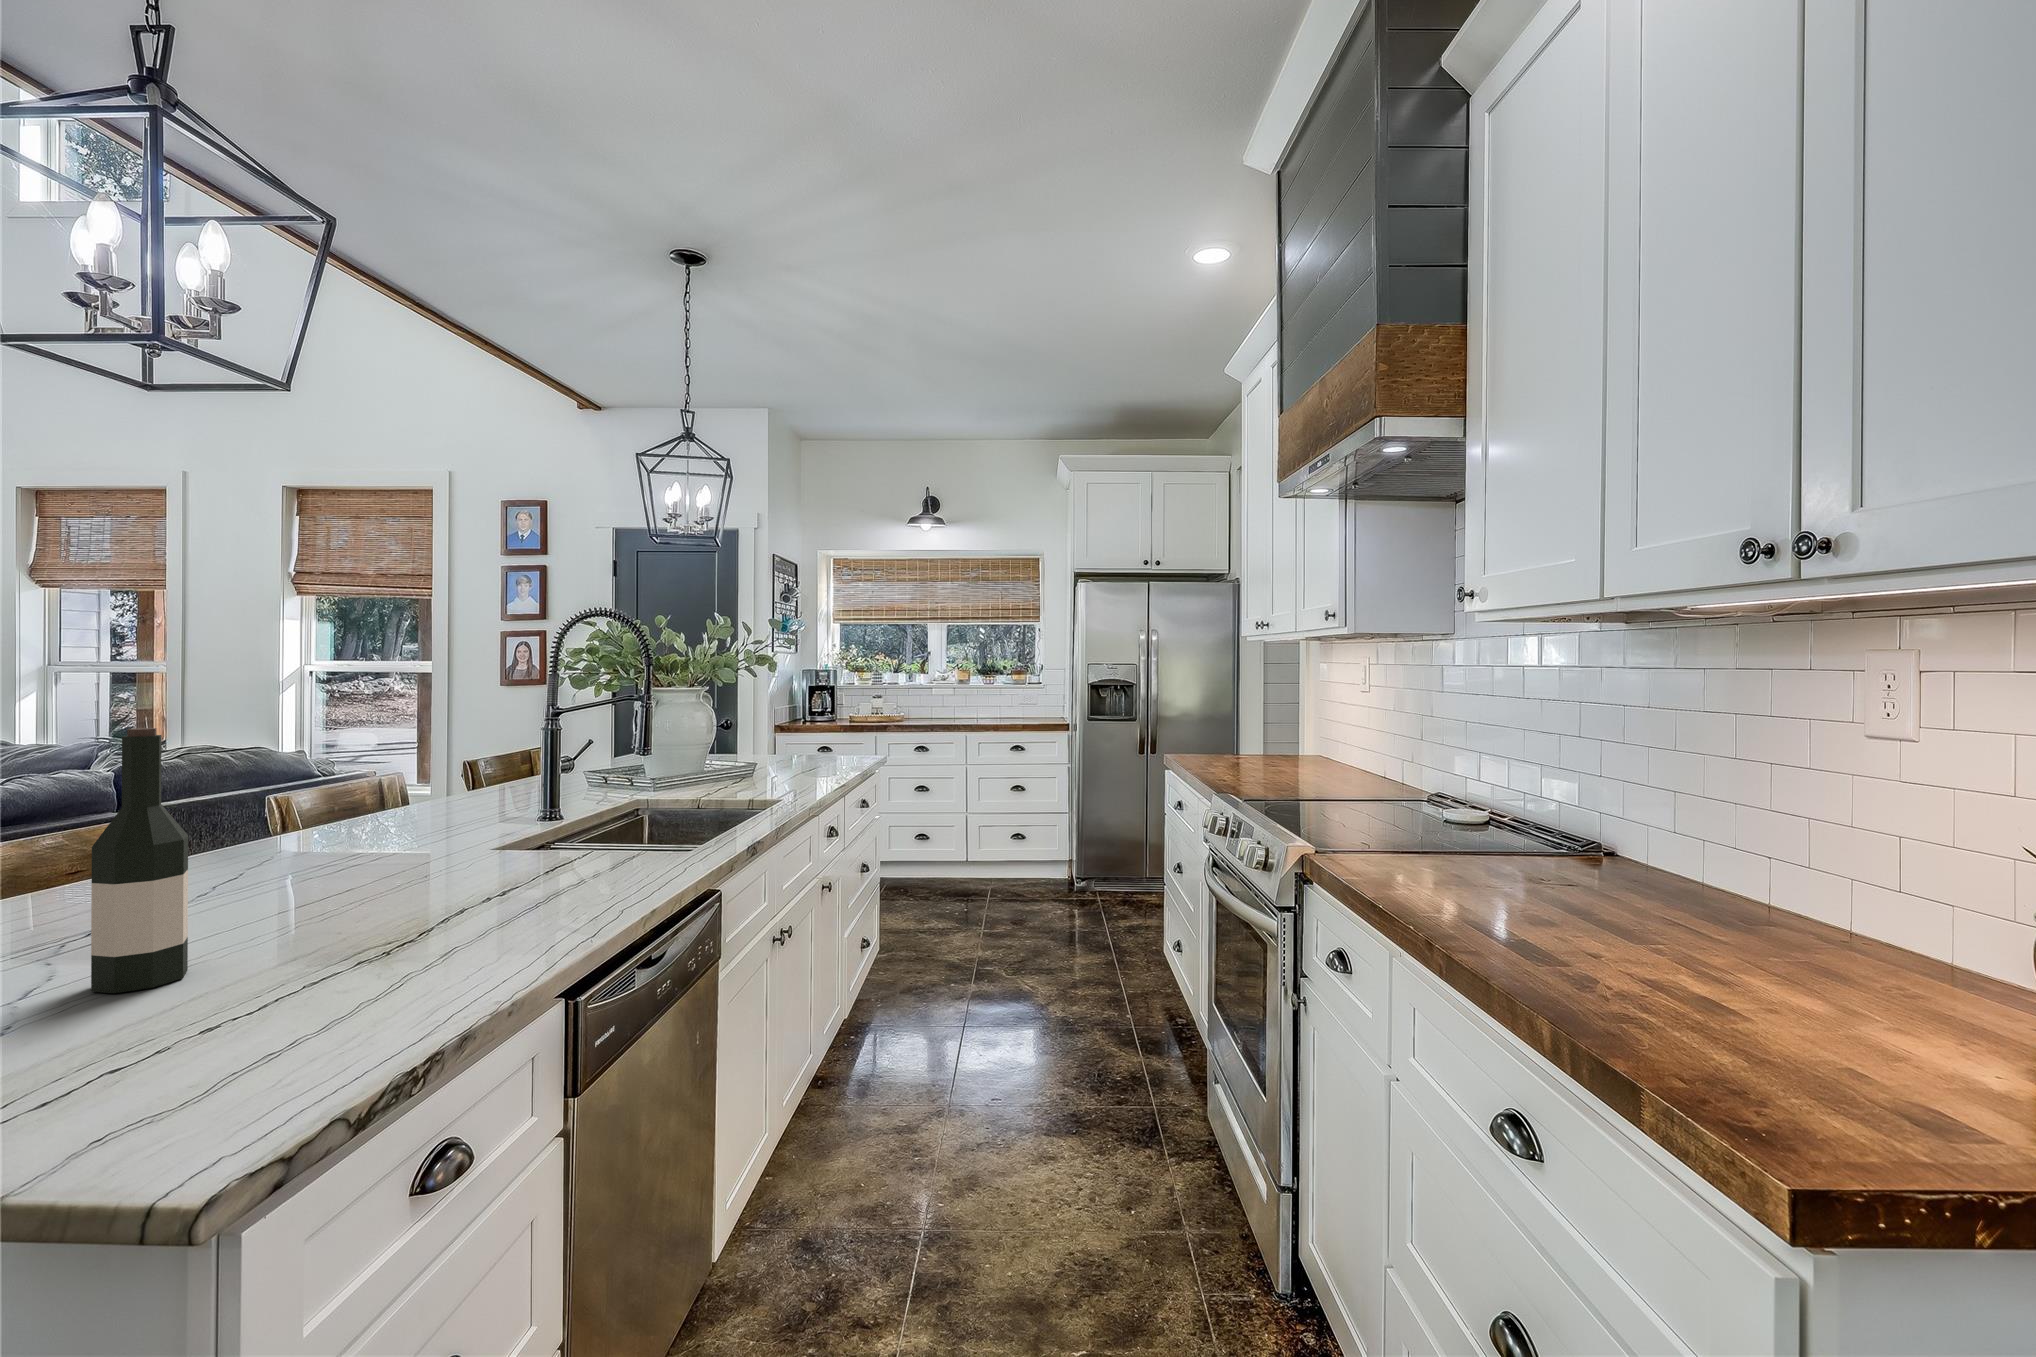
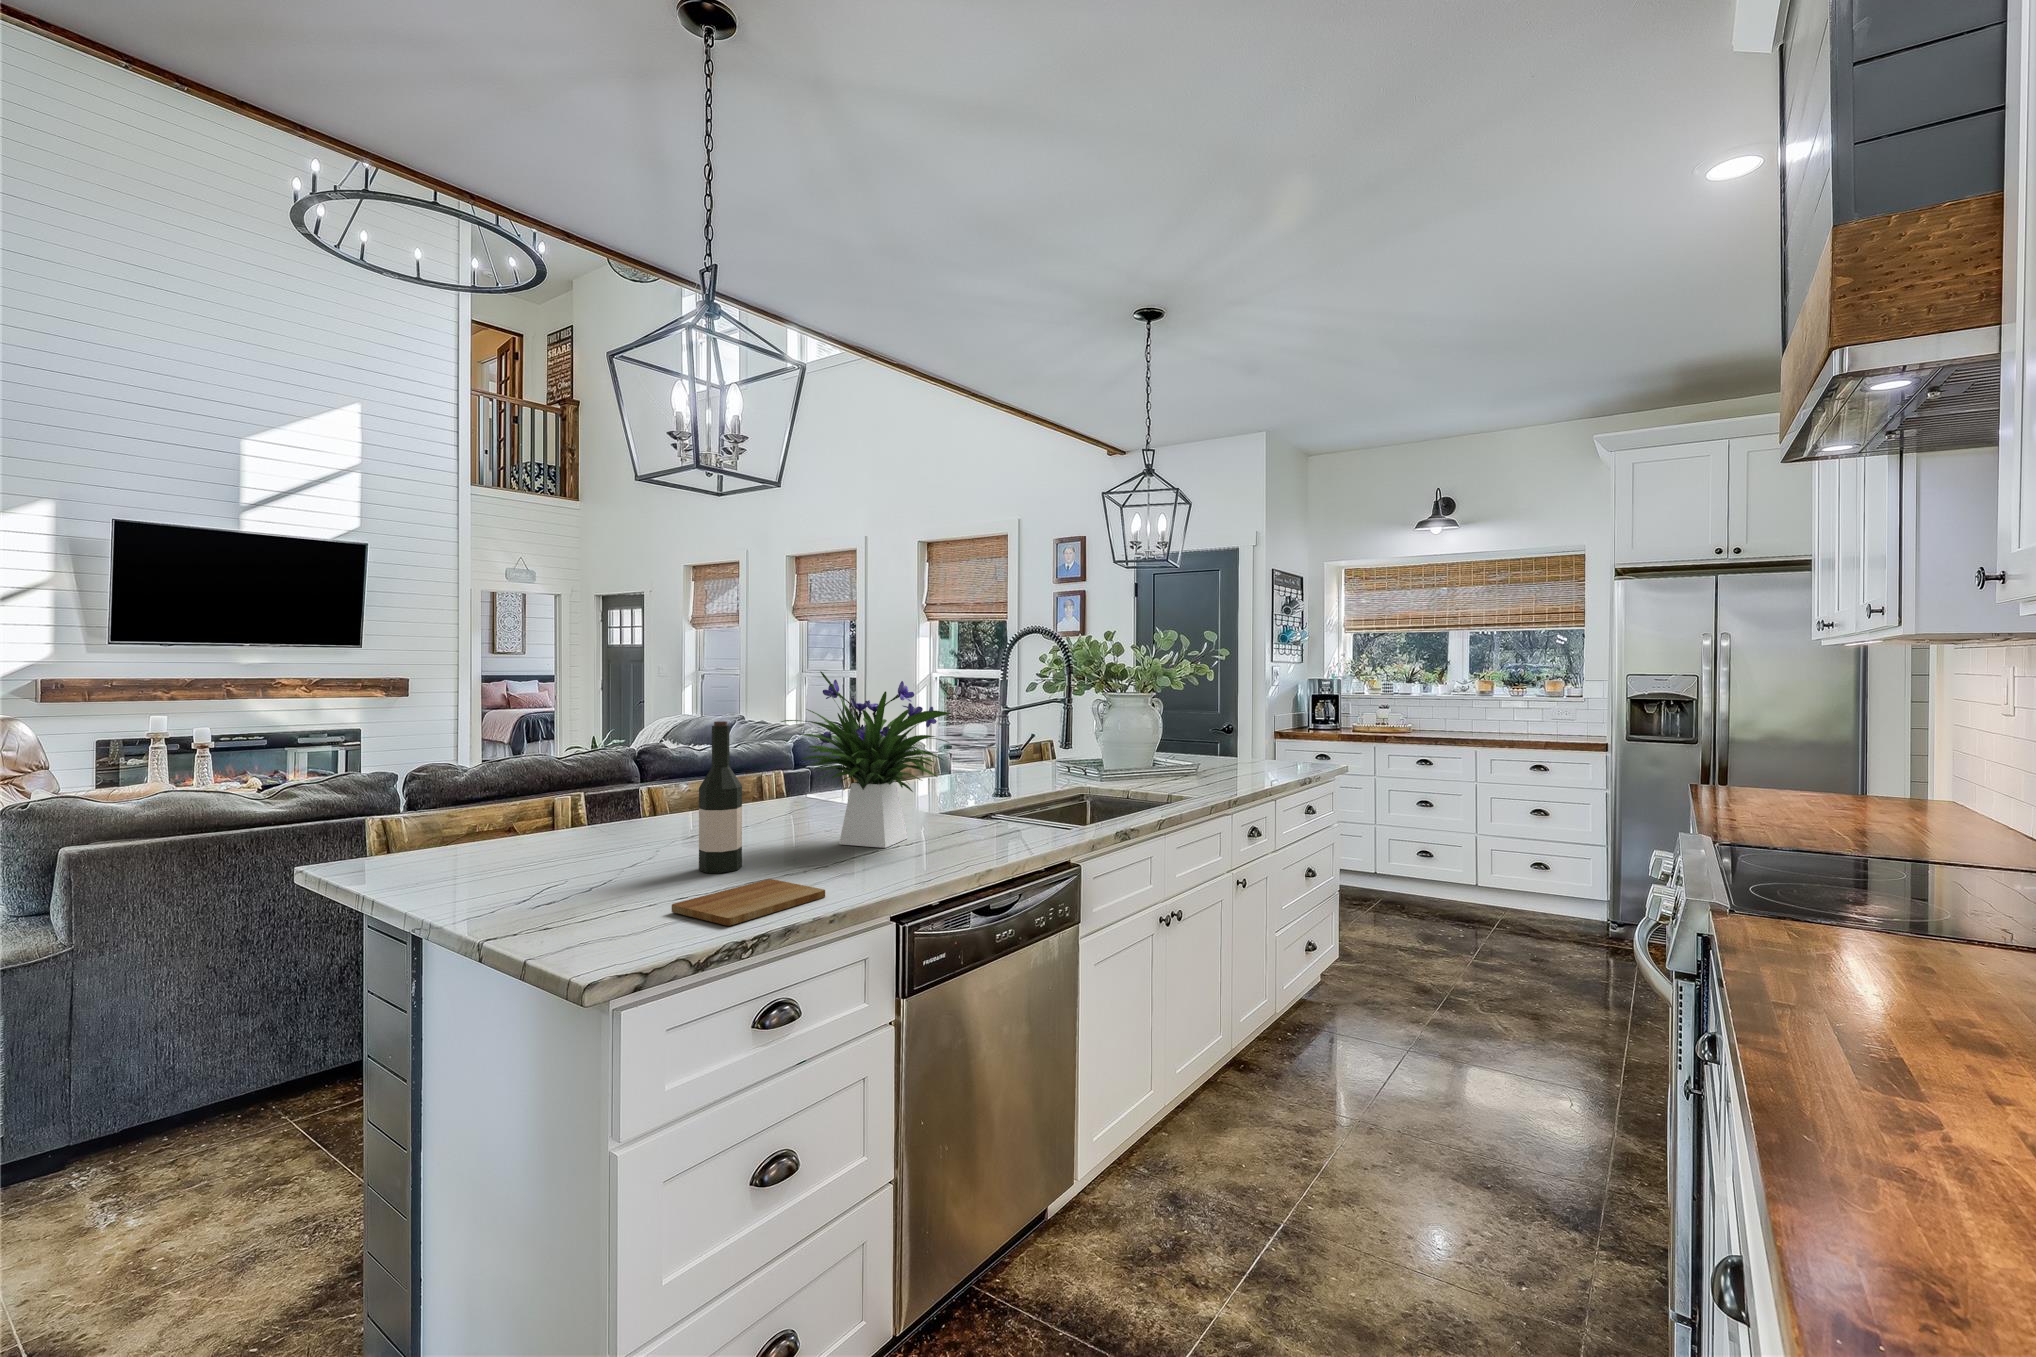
flower arrangement: none [245,647,542,908] -> present [781,671,950,848]
cutting board: none [108,980,417,1077] -> present [672,879,825,926]

